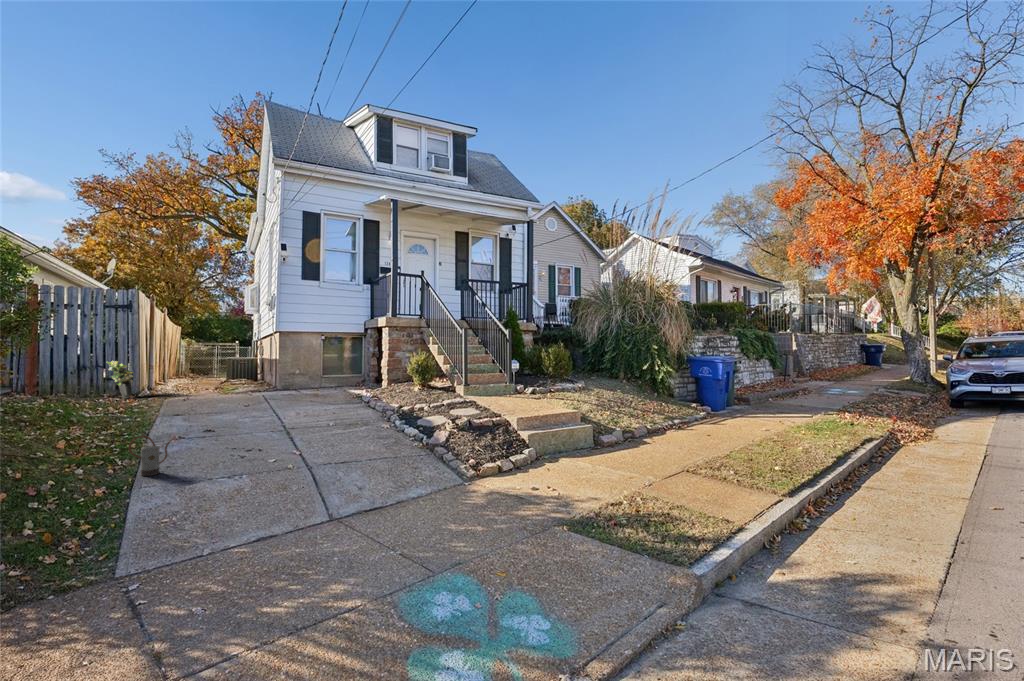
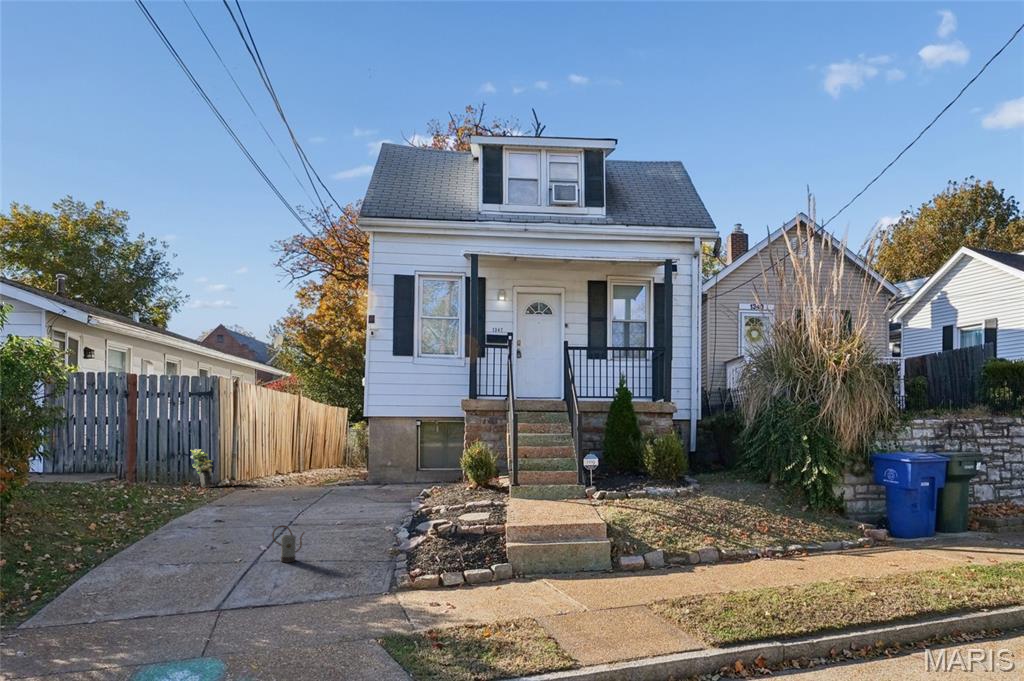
watering can: present [129,436,170,476] -> present [272,526,304,562]

